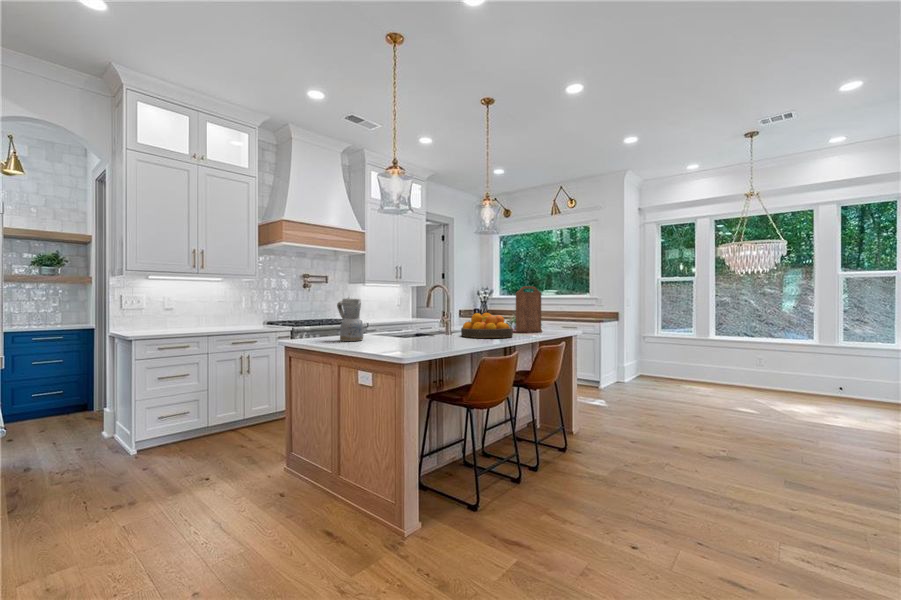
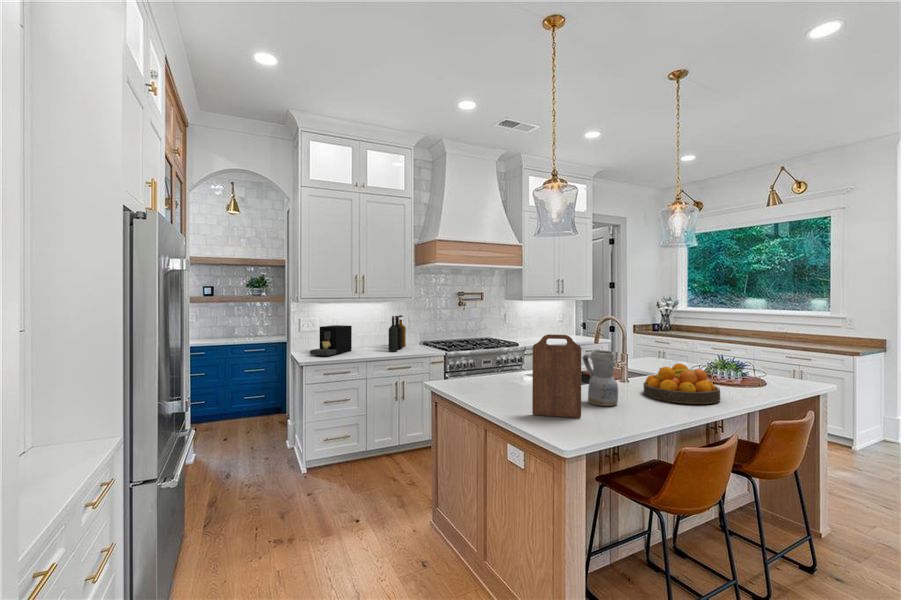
cutting board: present [516,286,541,332] -> present [532,334,581,418]
bottle: none [232,291,250,325] -> present [389,315,406,351]
ceramic pitcher: present [337,298,364,341] -> present [583,350,618,406]
coffee maker: none [140,300,189,329] -> present [310,325,352,356]

